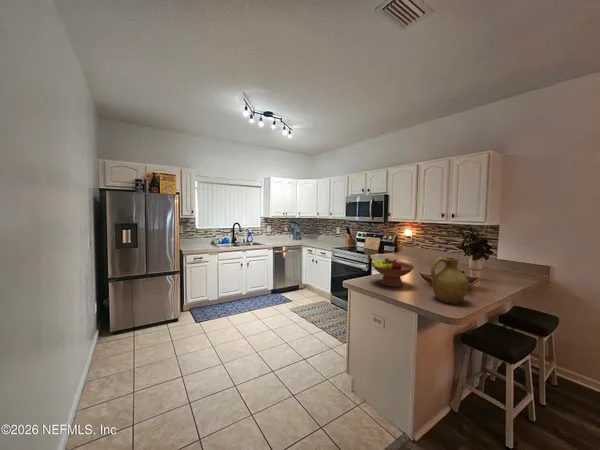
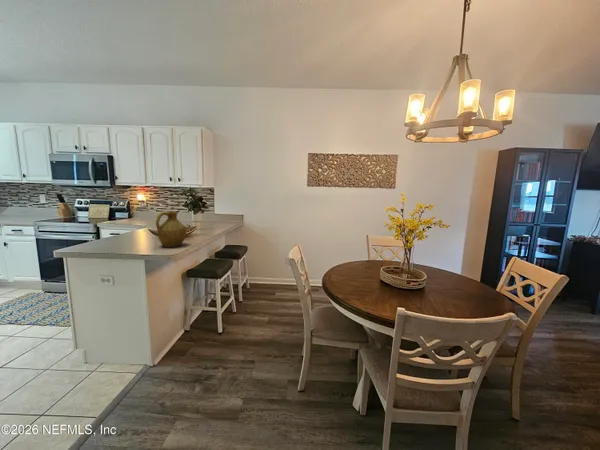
fruit bowl: present [371,258,414,287] -> none [94,219,143,246]

